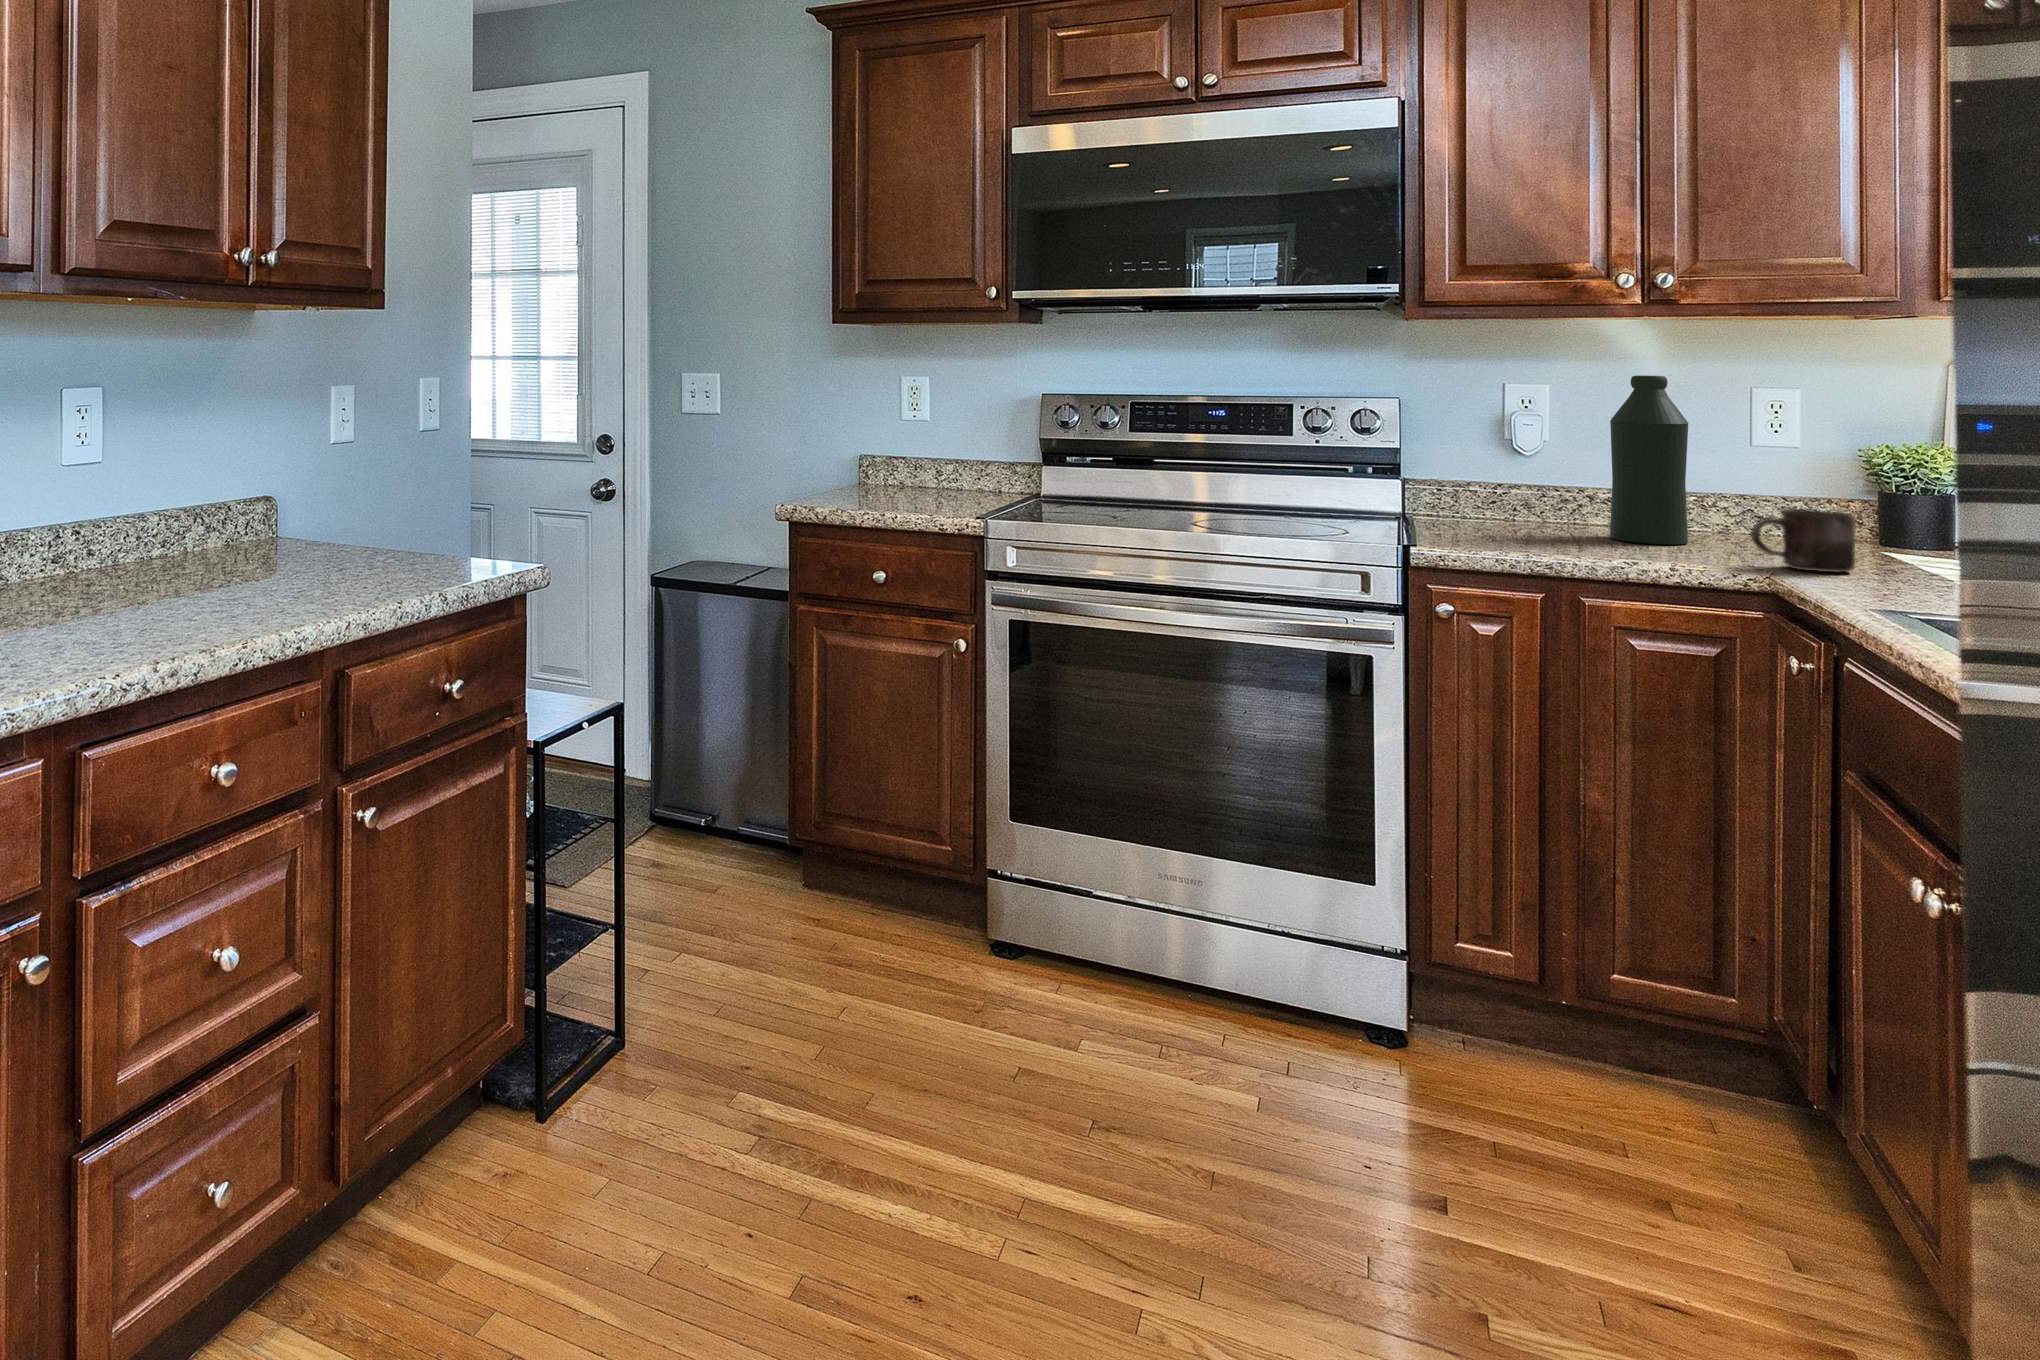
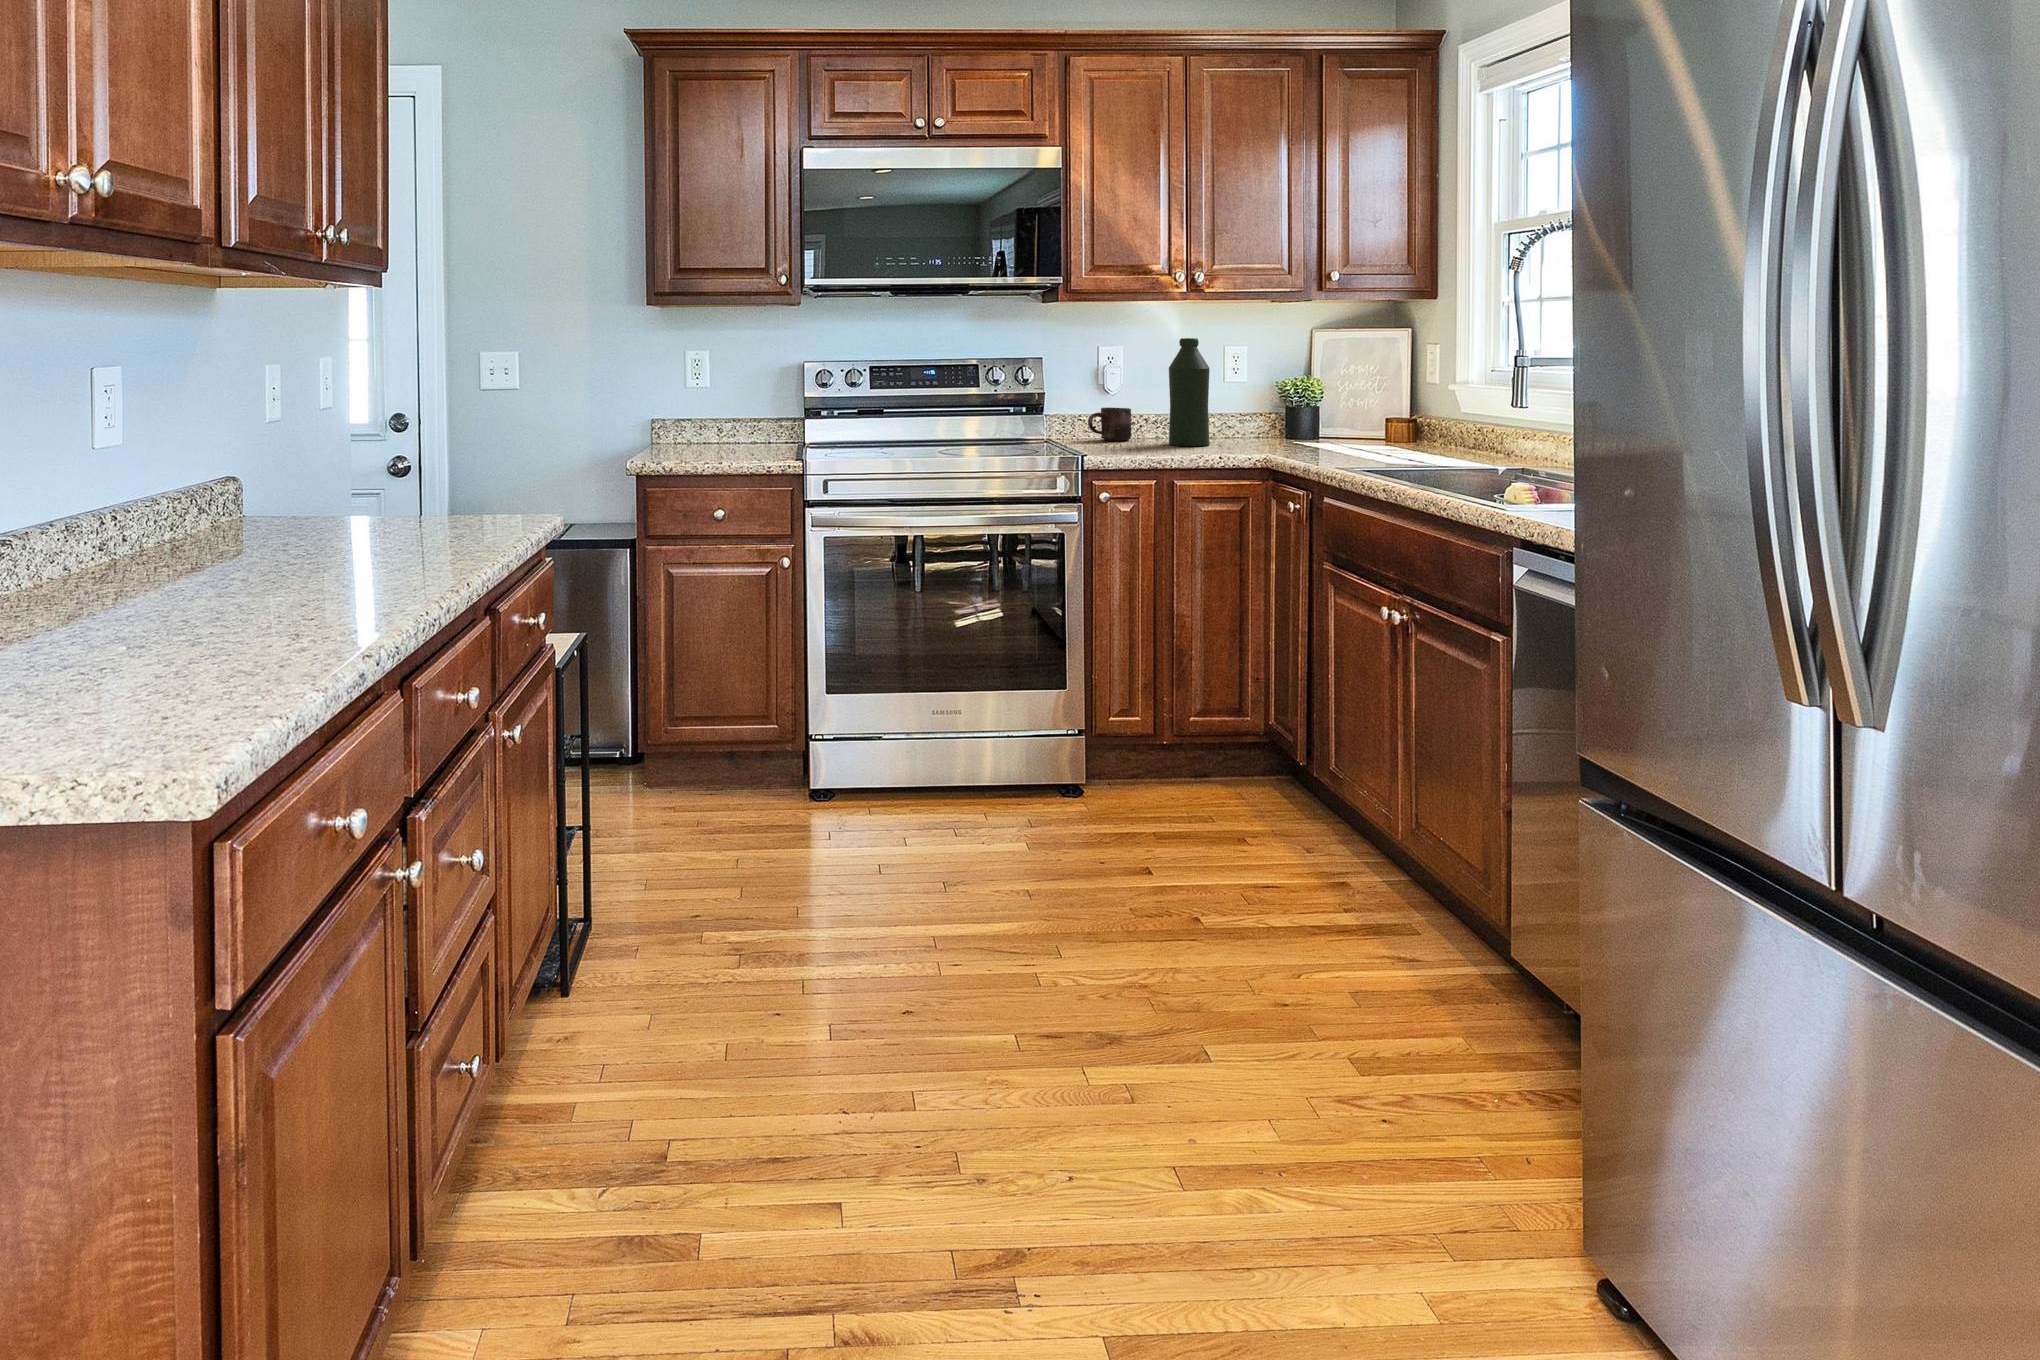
mug: present [1751,509,1855,572] -> present [1088,407,1131,441]

